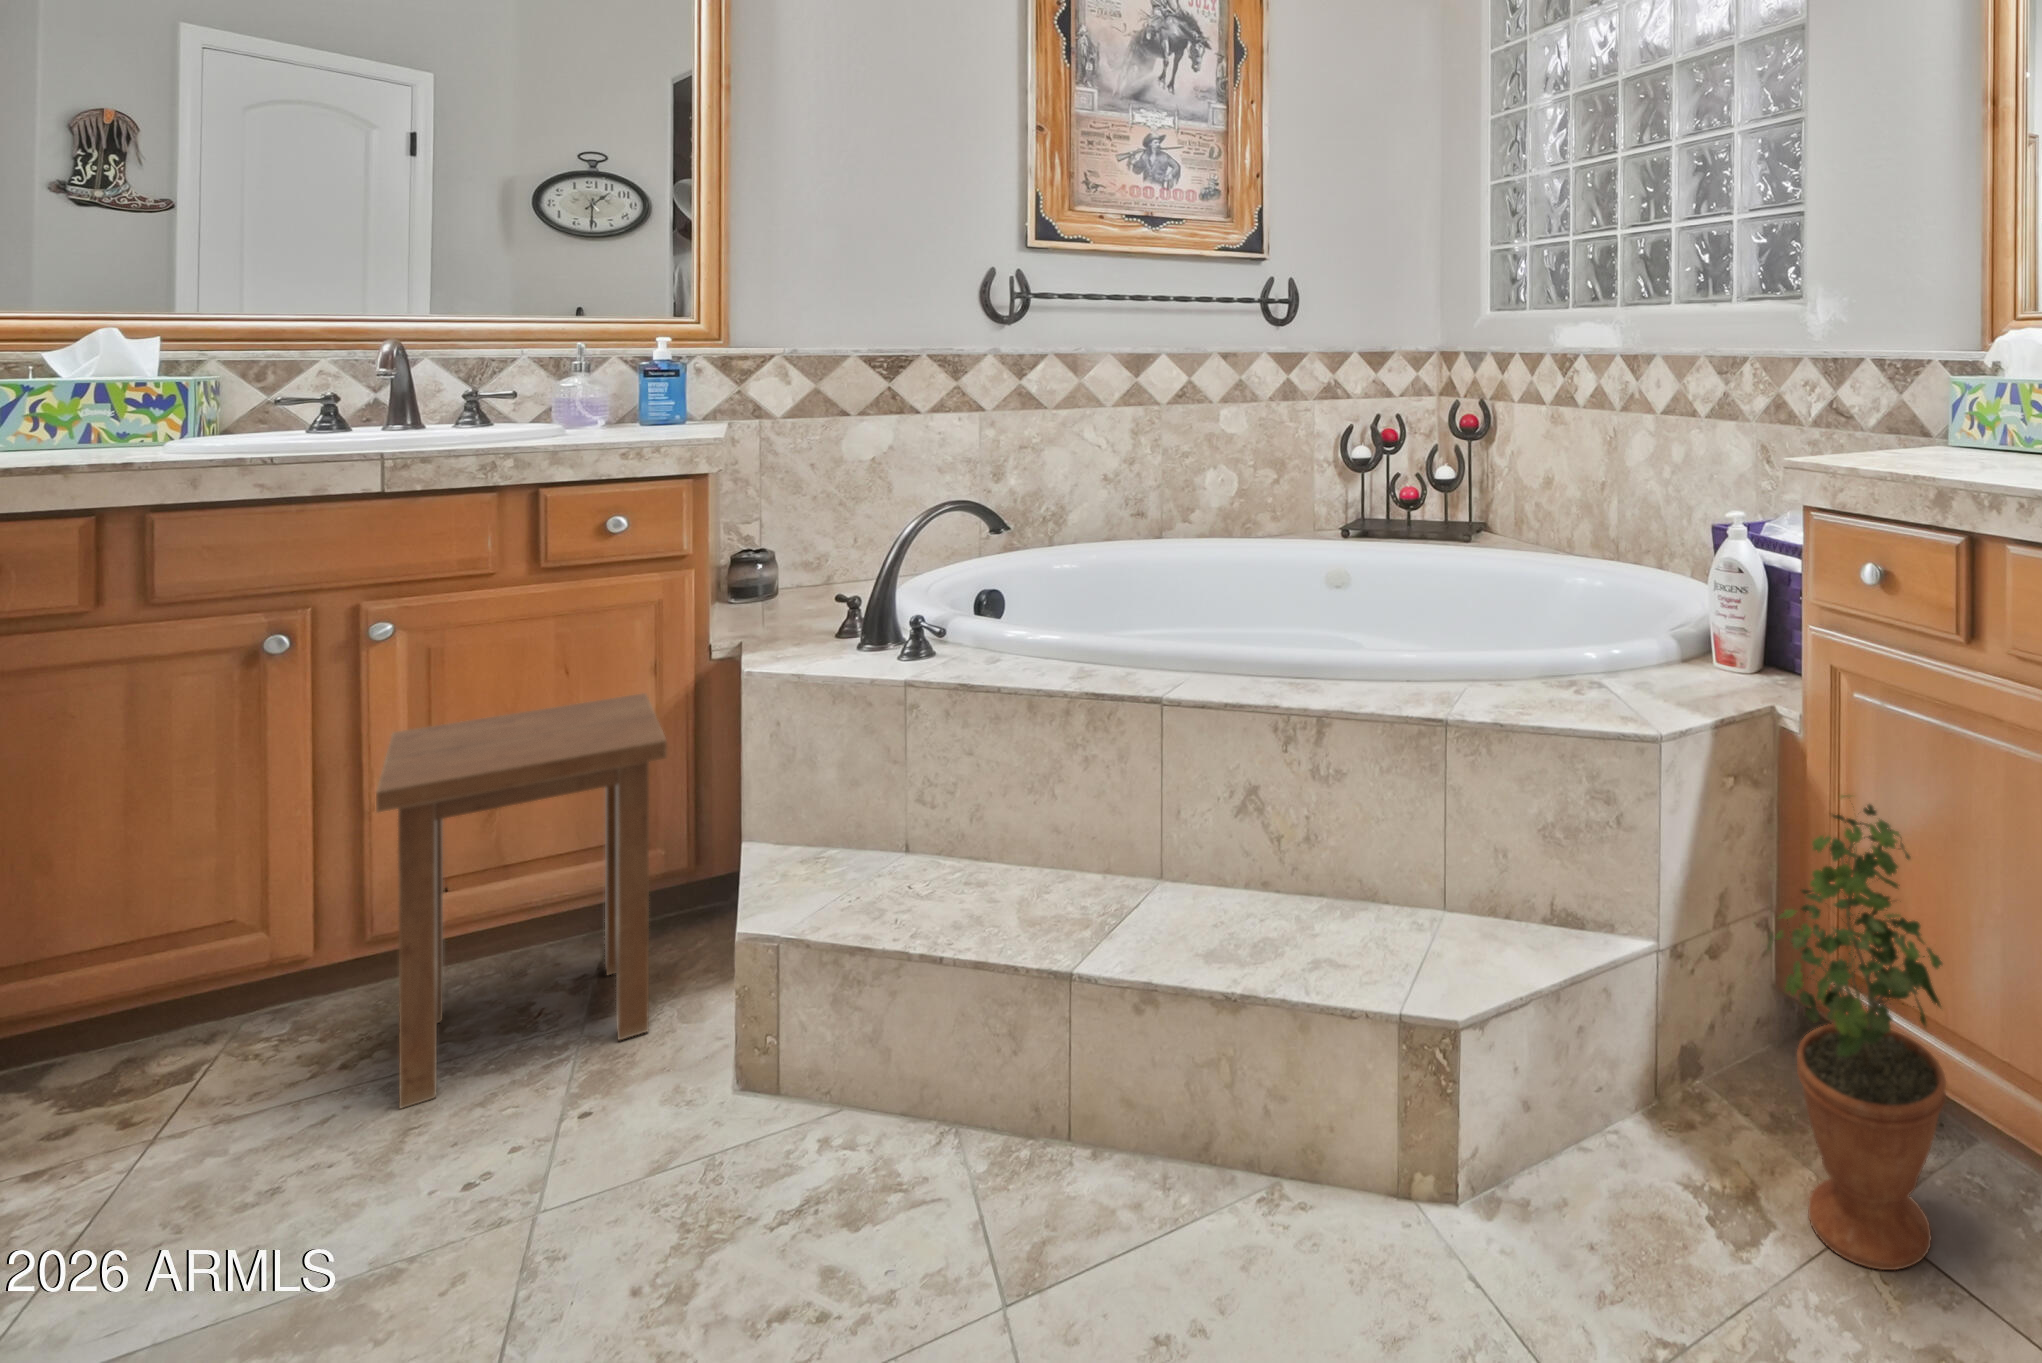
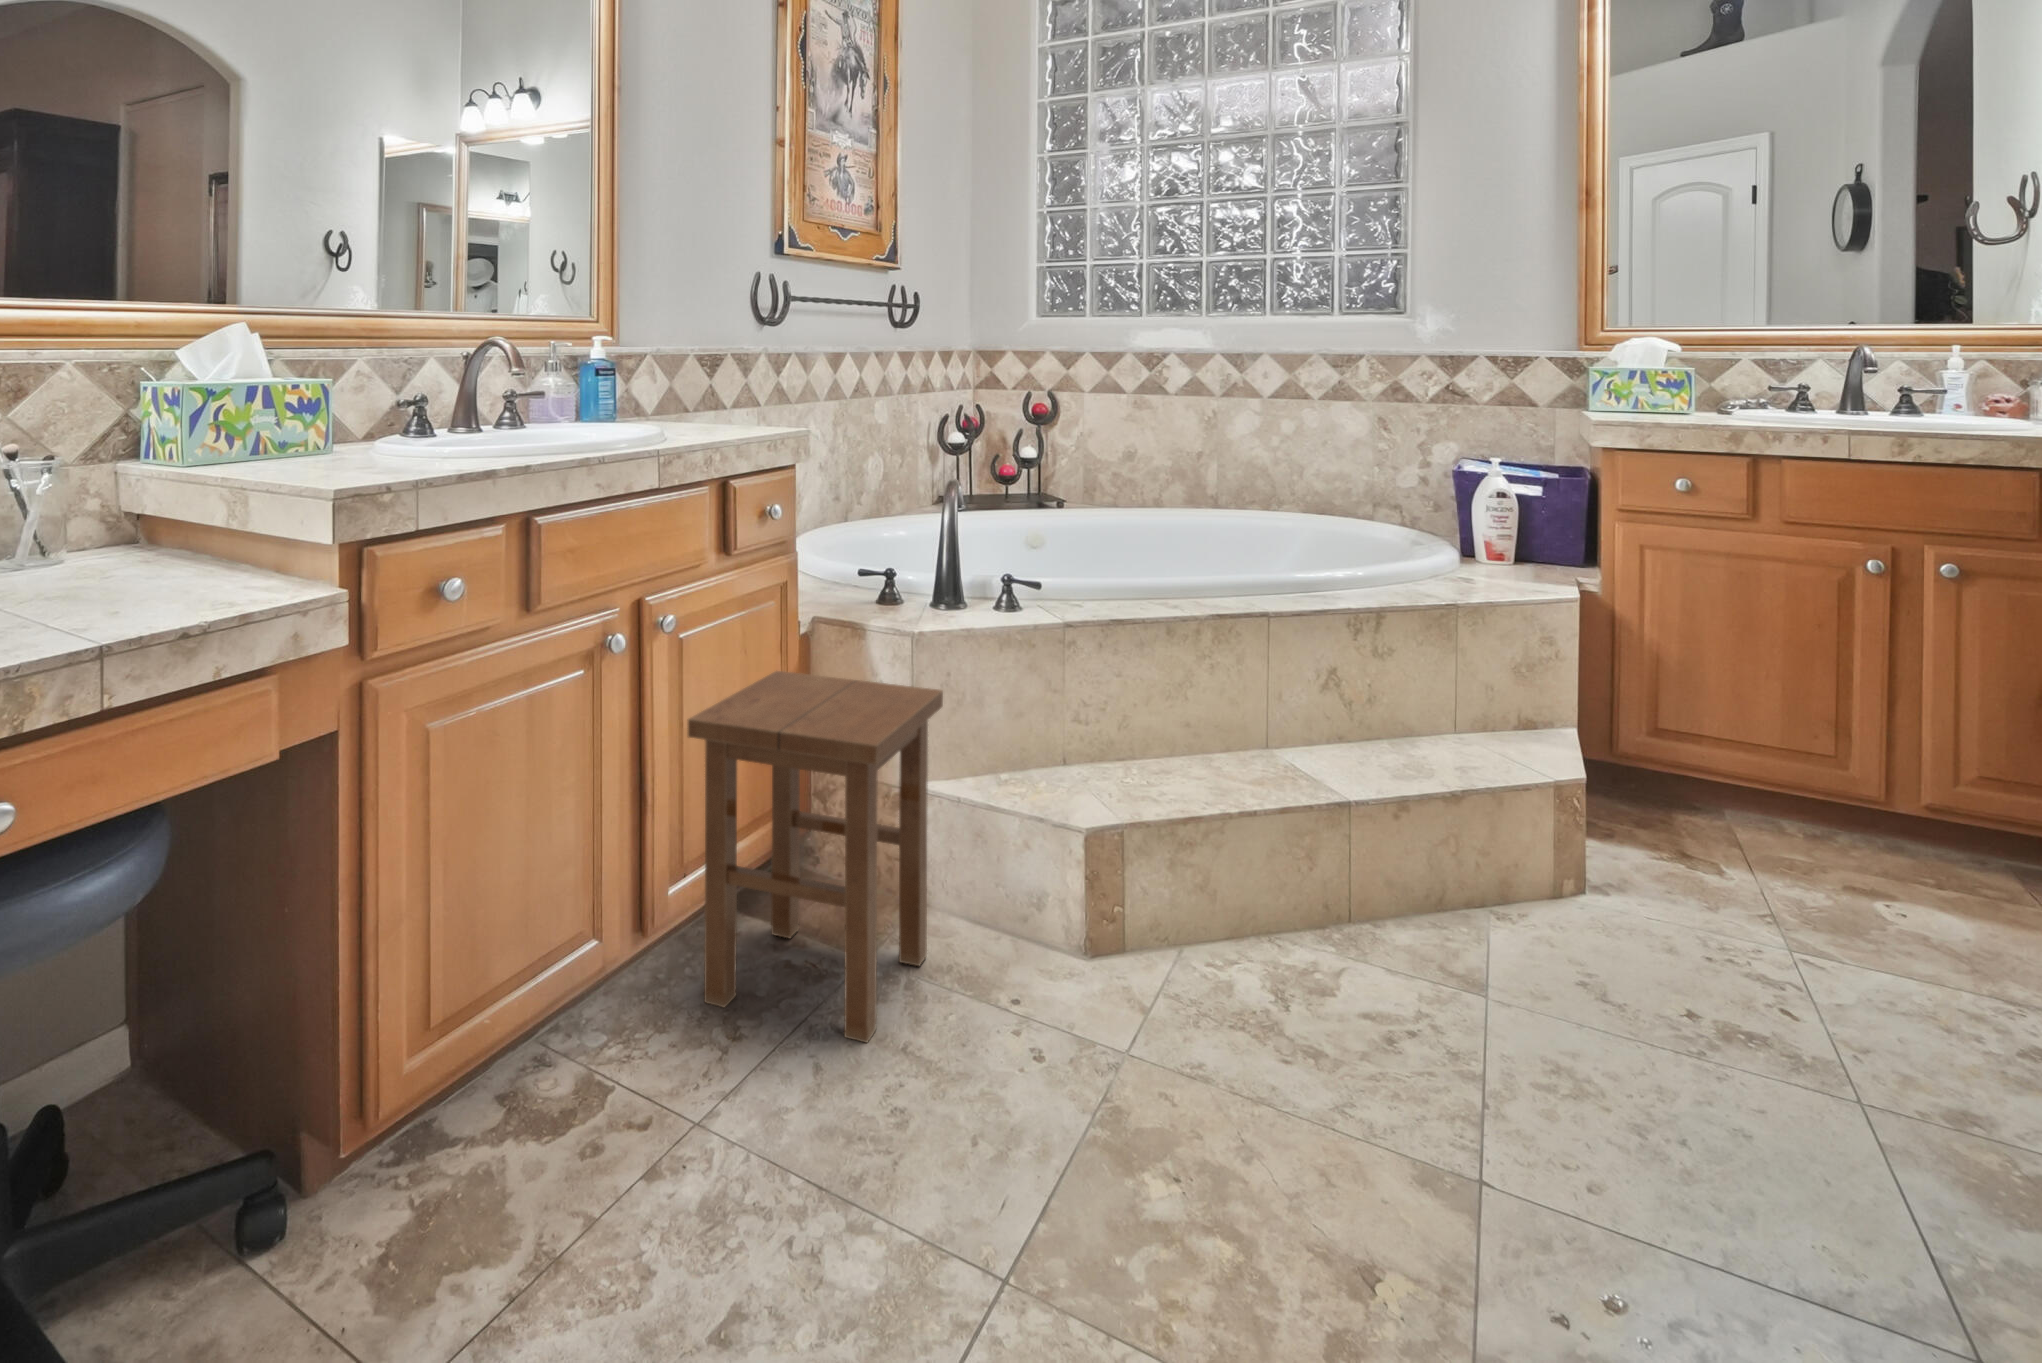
potted plant: present [1767,796,1946,1270] -> none [1672,613,1796,873]

